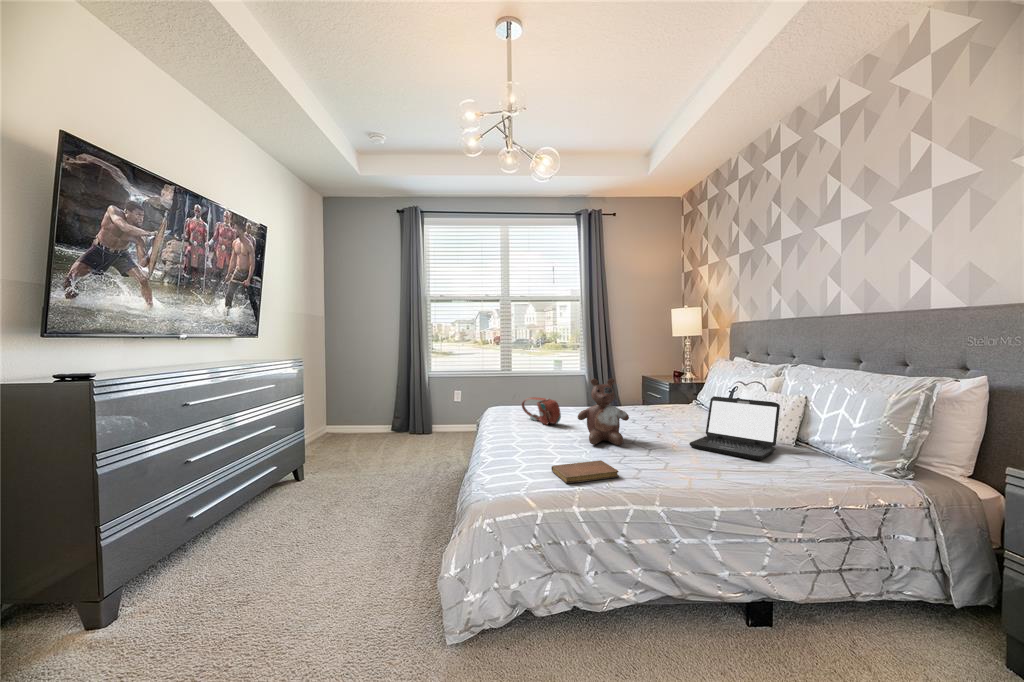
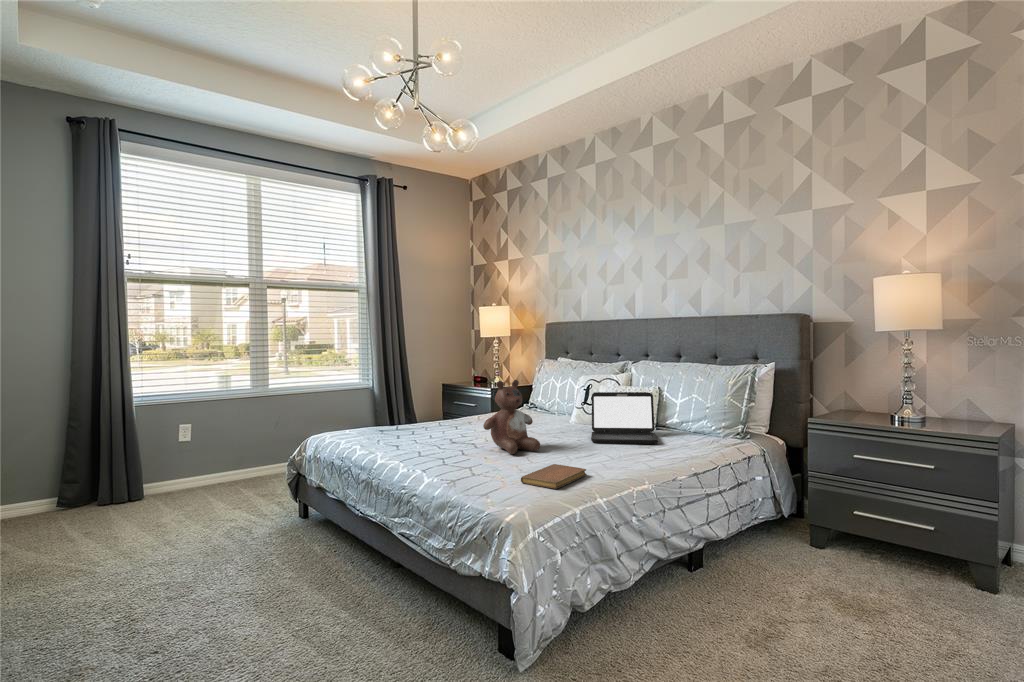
handbag: present [522,397,561,425] -> none [378,411,440,444]

